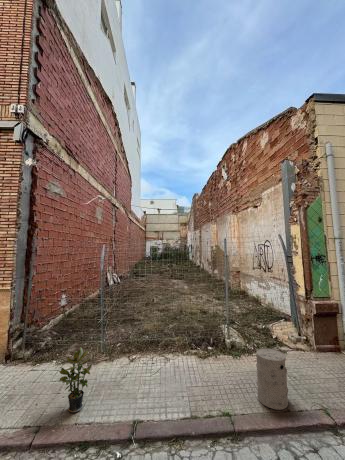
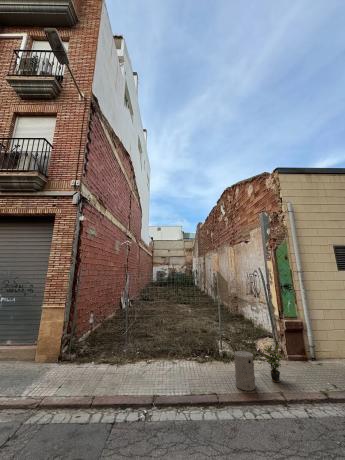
potted plant: present [59,348,92,413] -> present [264,344,283,382]

